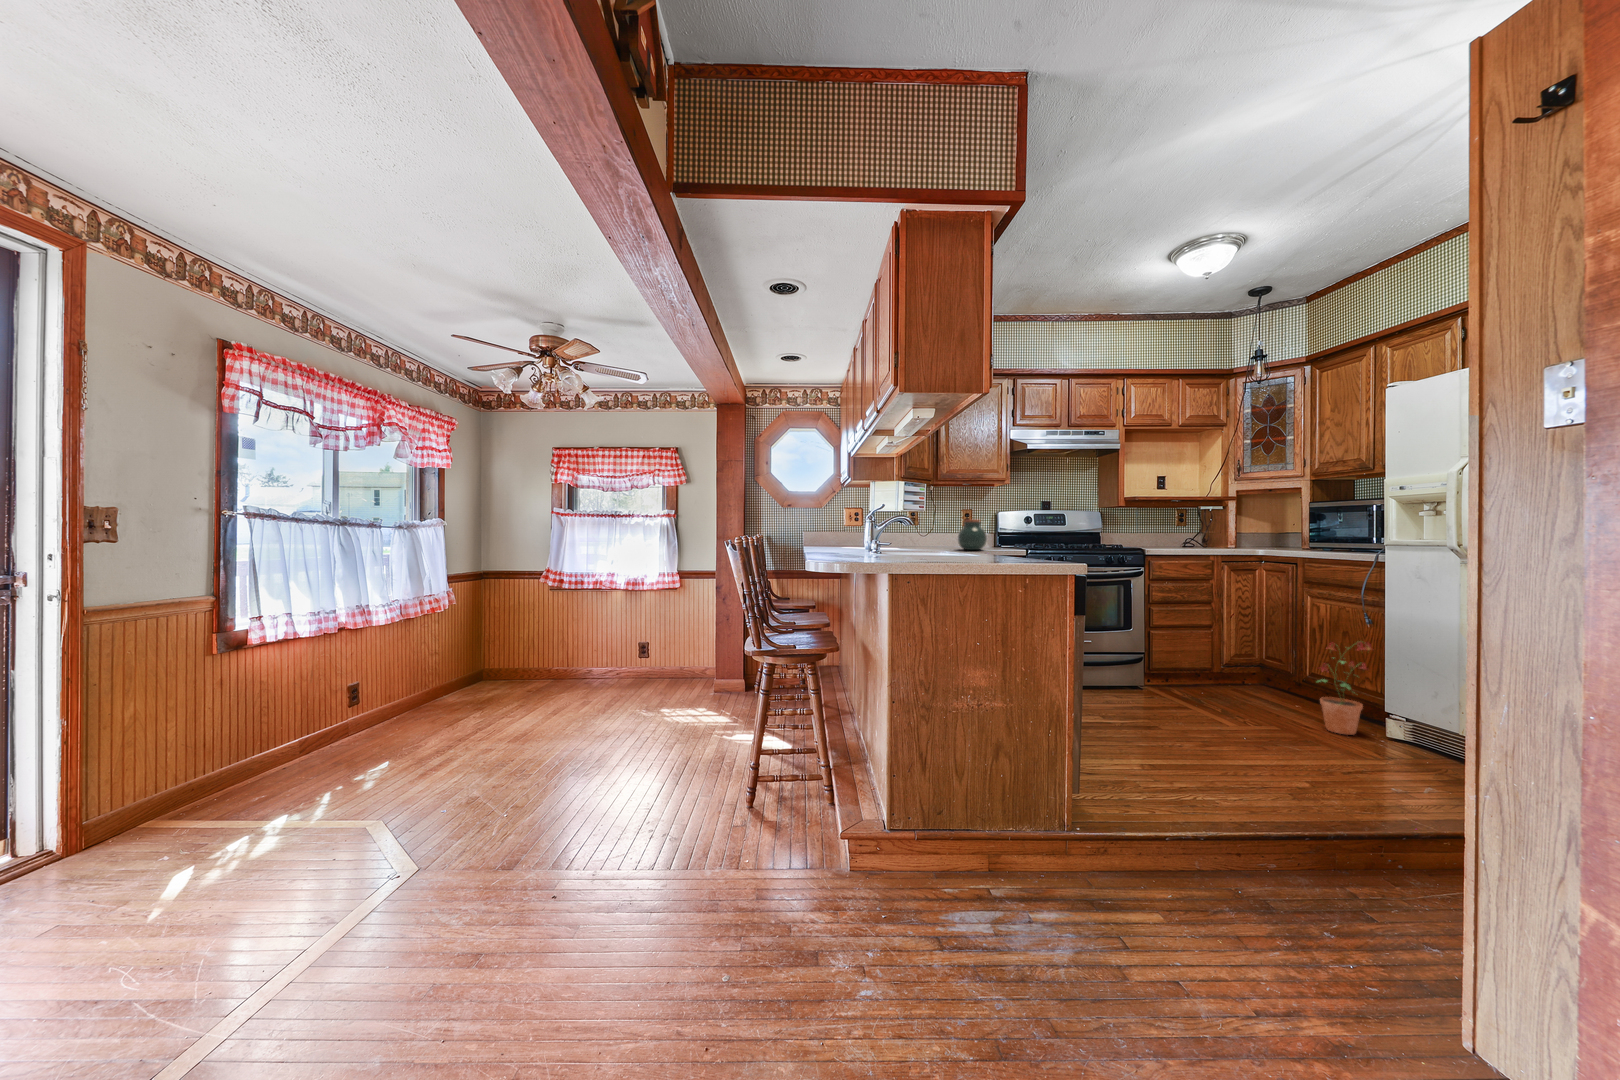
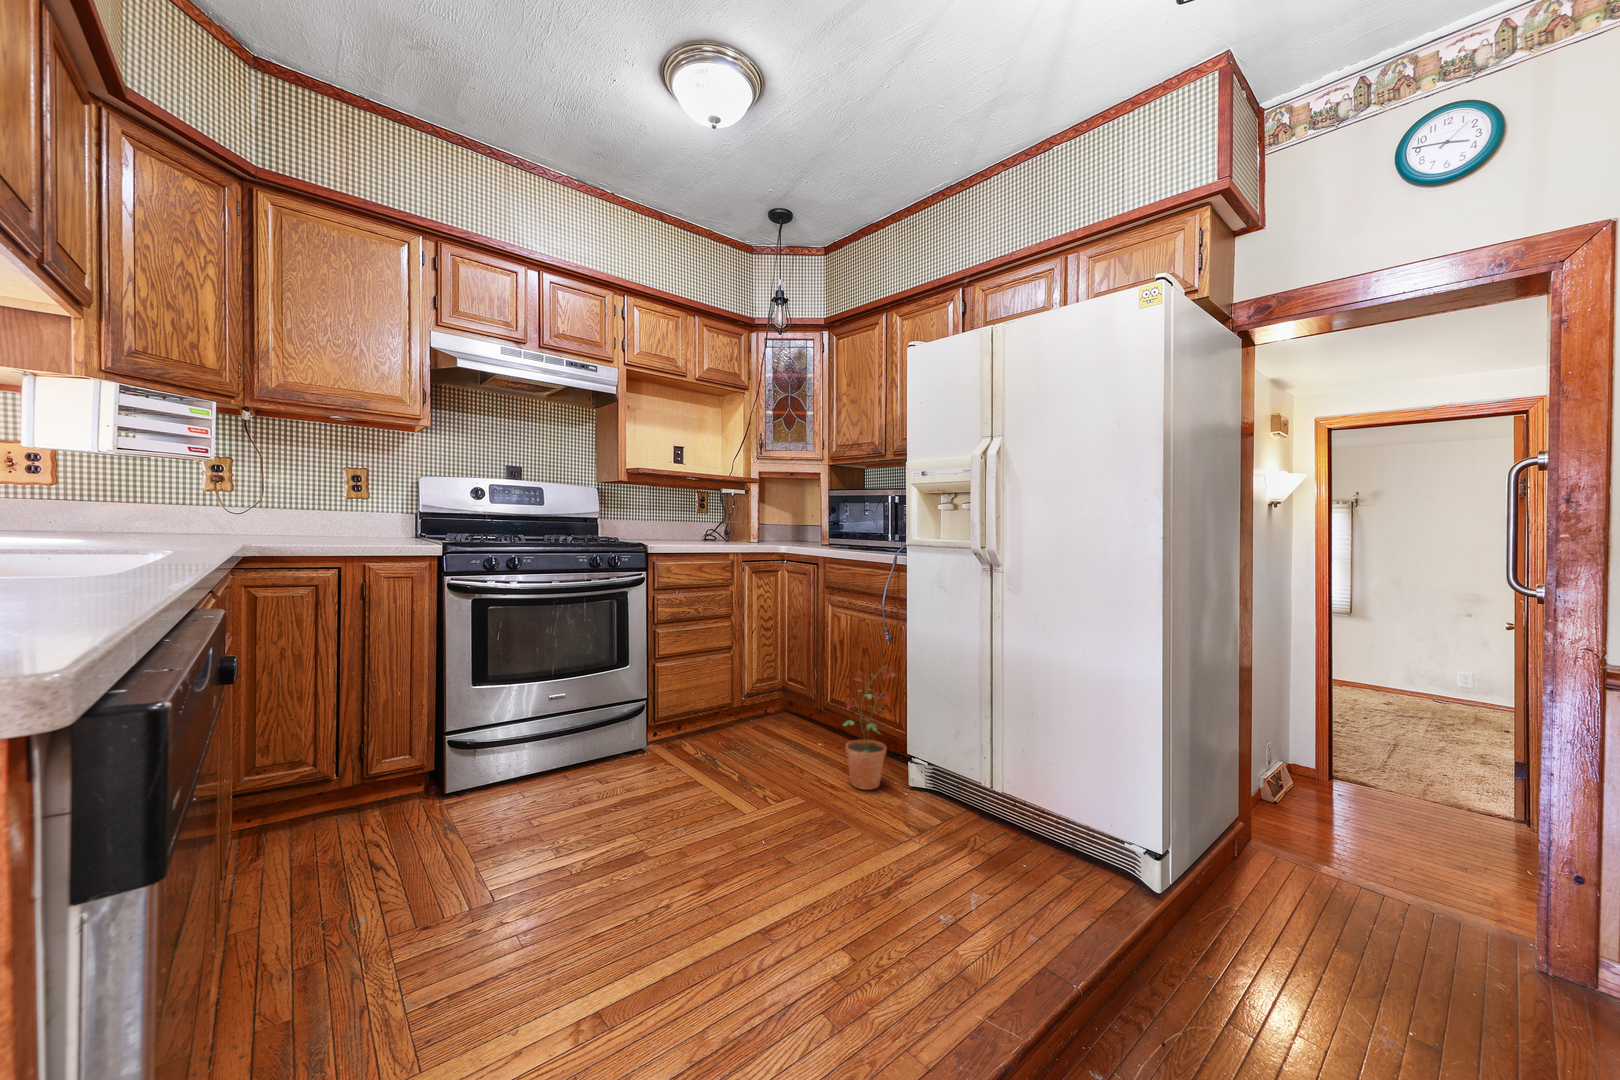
jar: present [958,519,987,550] -> none [299,488,369,550]

